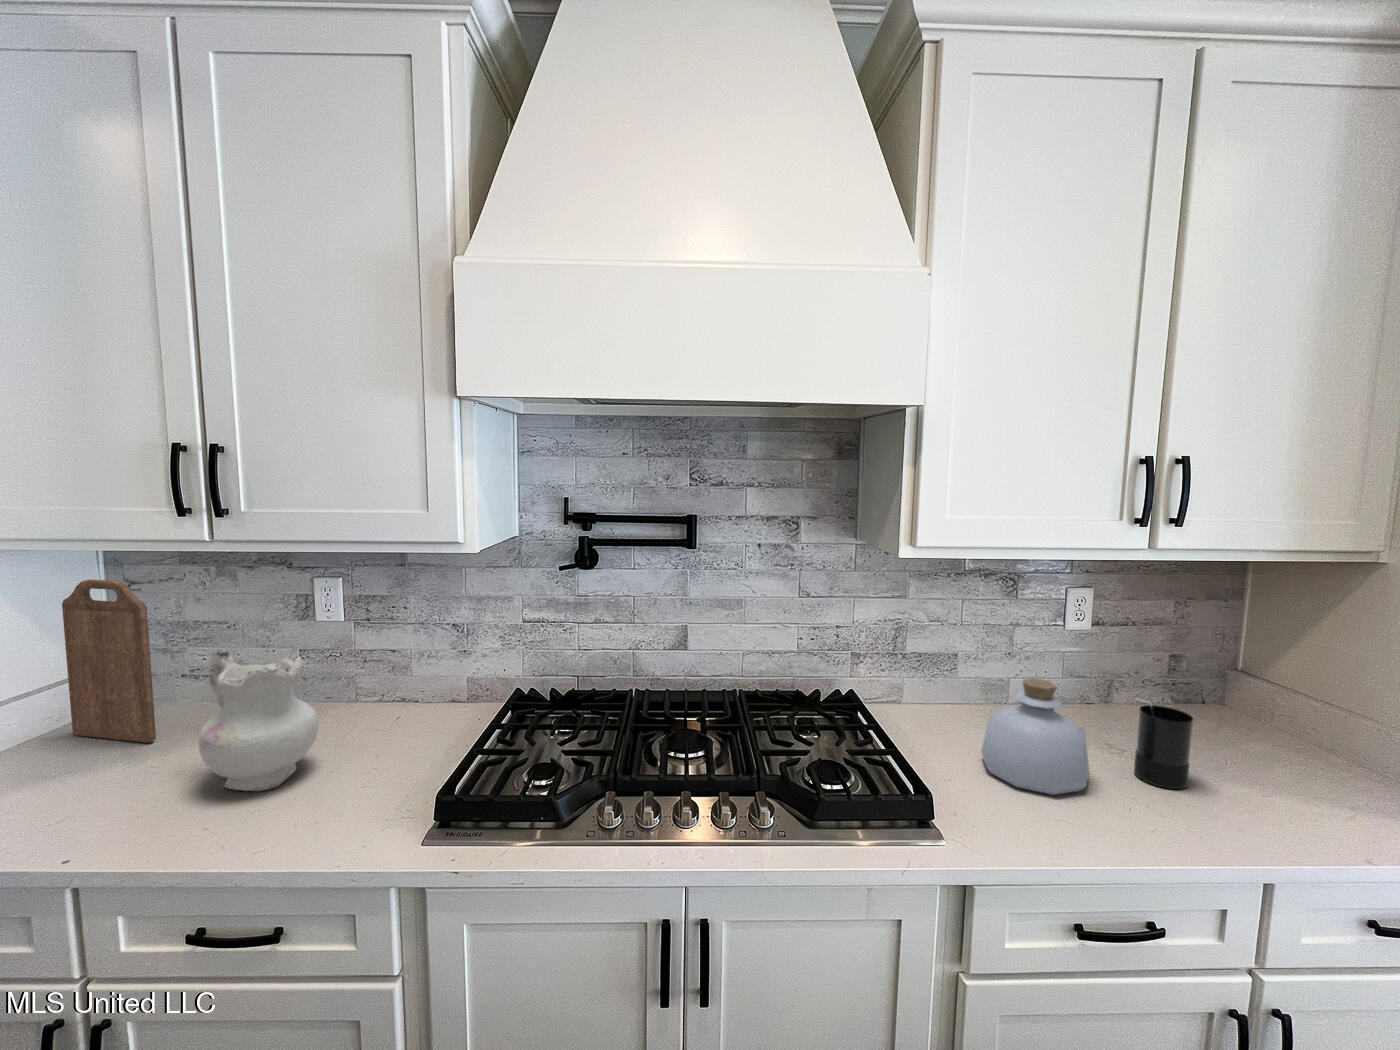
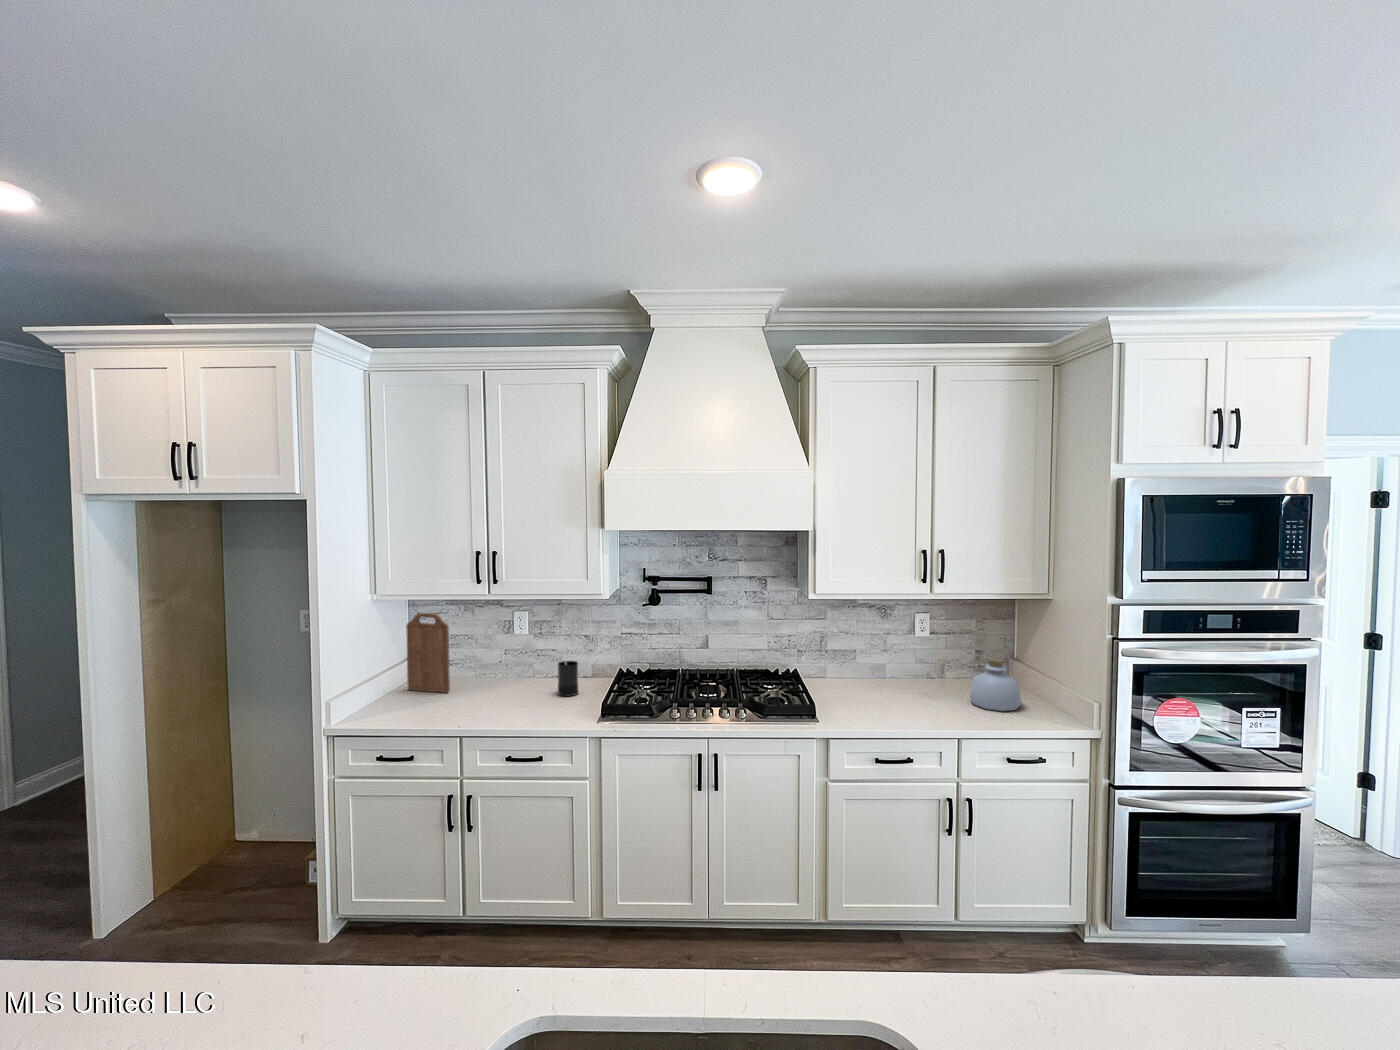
ceramic pitcher: present [199,649,318,791] -> none [487,644,535,708]
bottle: present [981,678,1089,795] -> present [970,658,1021,711]
candle: present [1134,700,1194,789] -> present [558,660,578,696]

